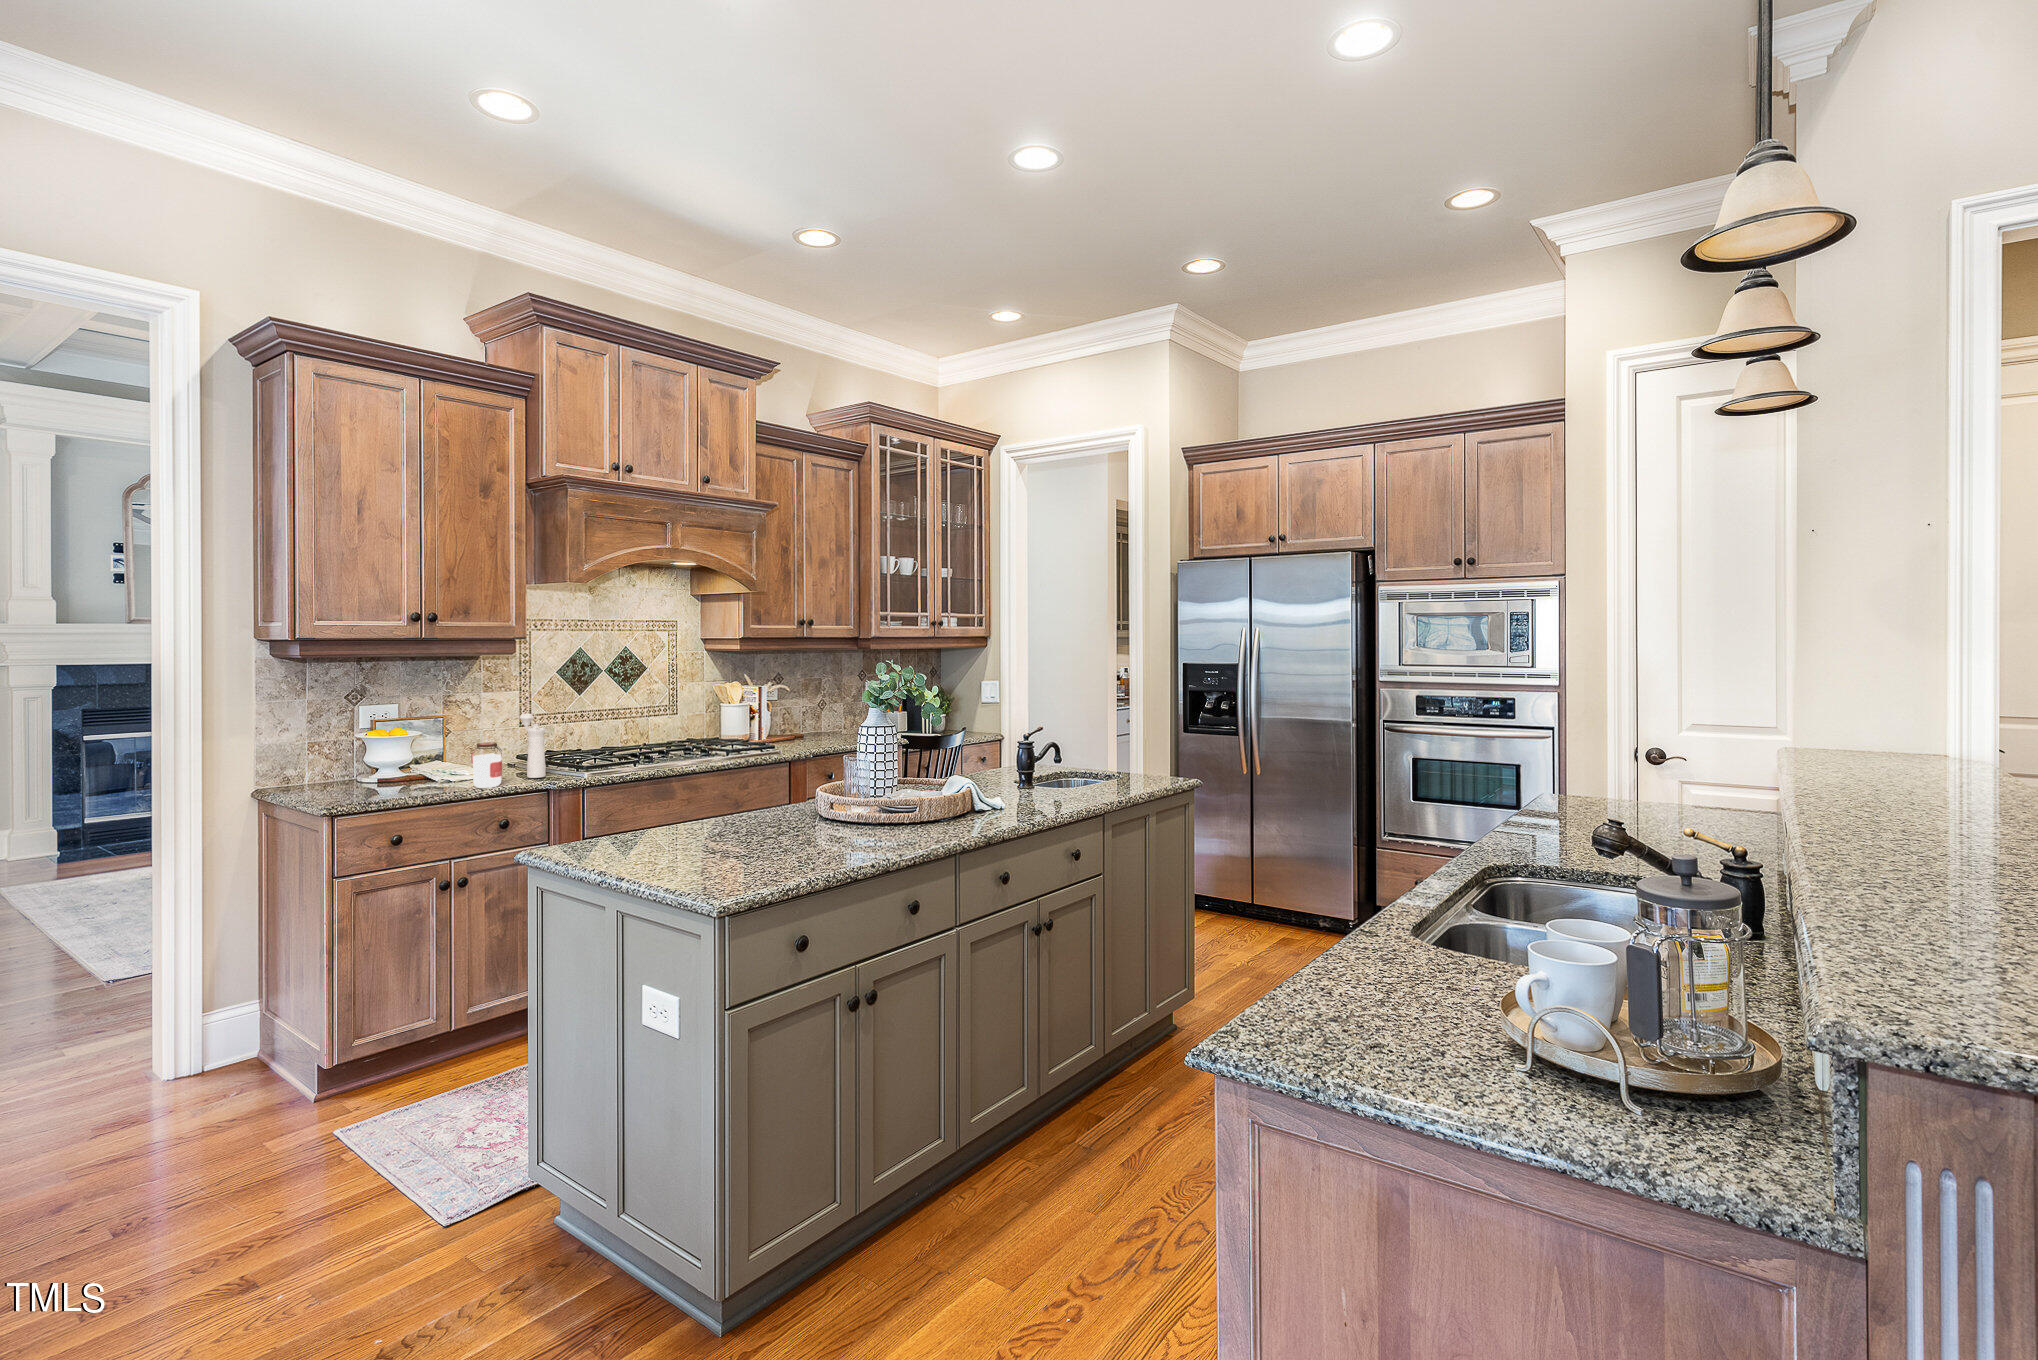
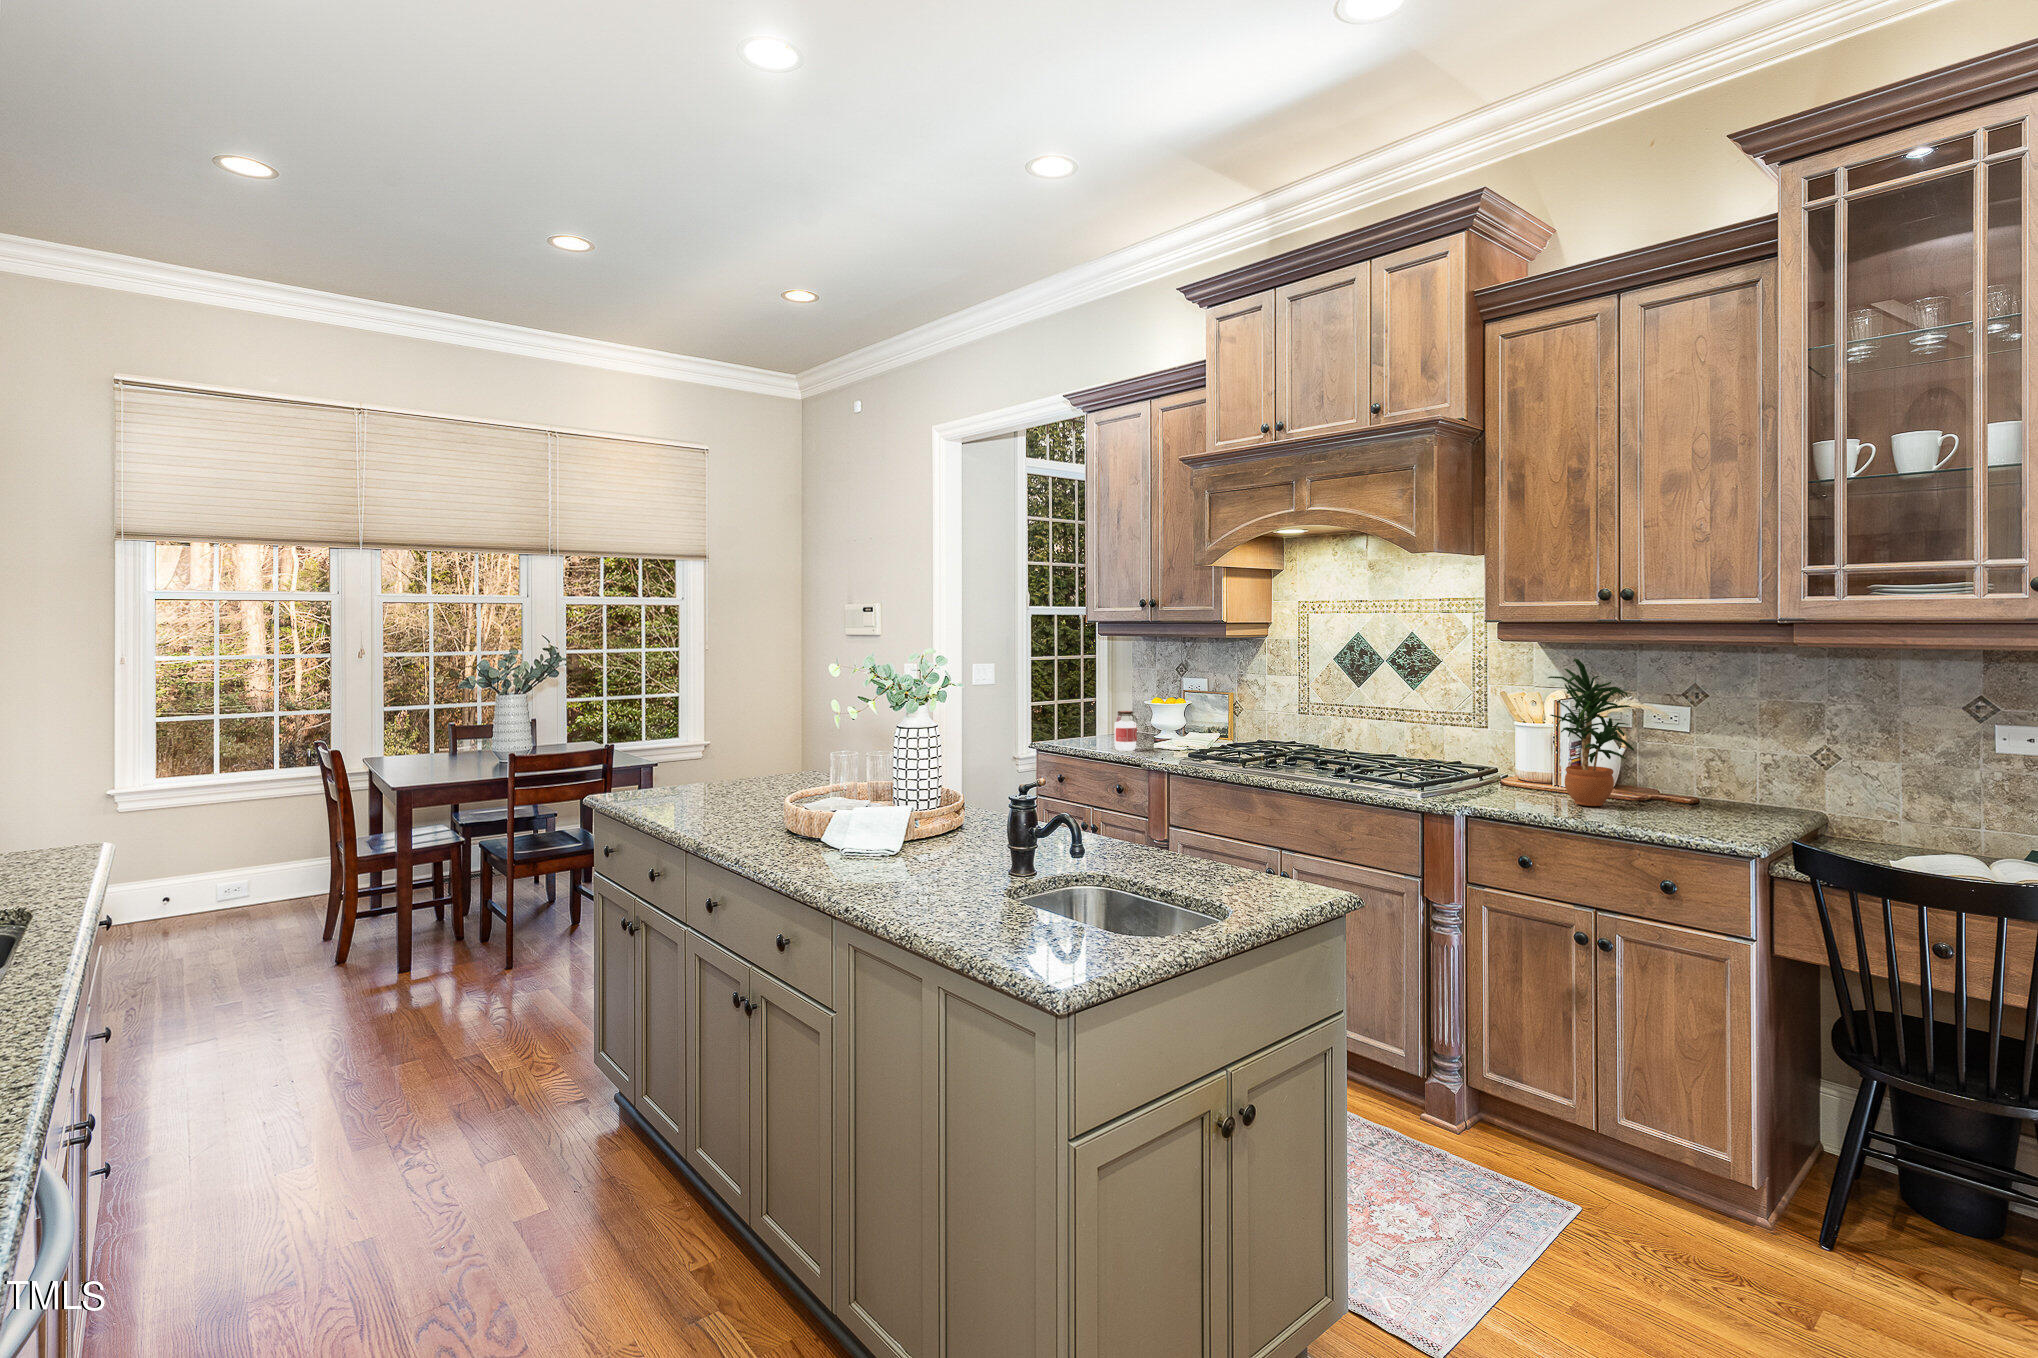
potted plant: none [786,665,825,743] -> present [1548,658,1634,806]
pepper mill: present [520,714,546,778] -> none [1168,693,1207,754]

